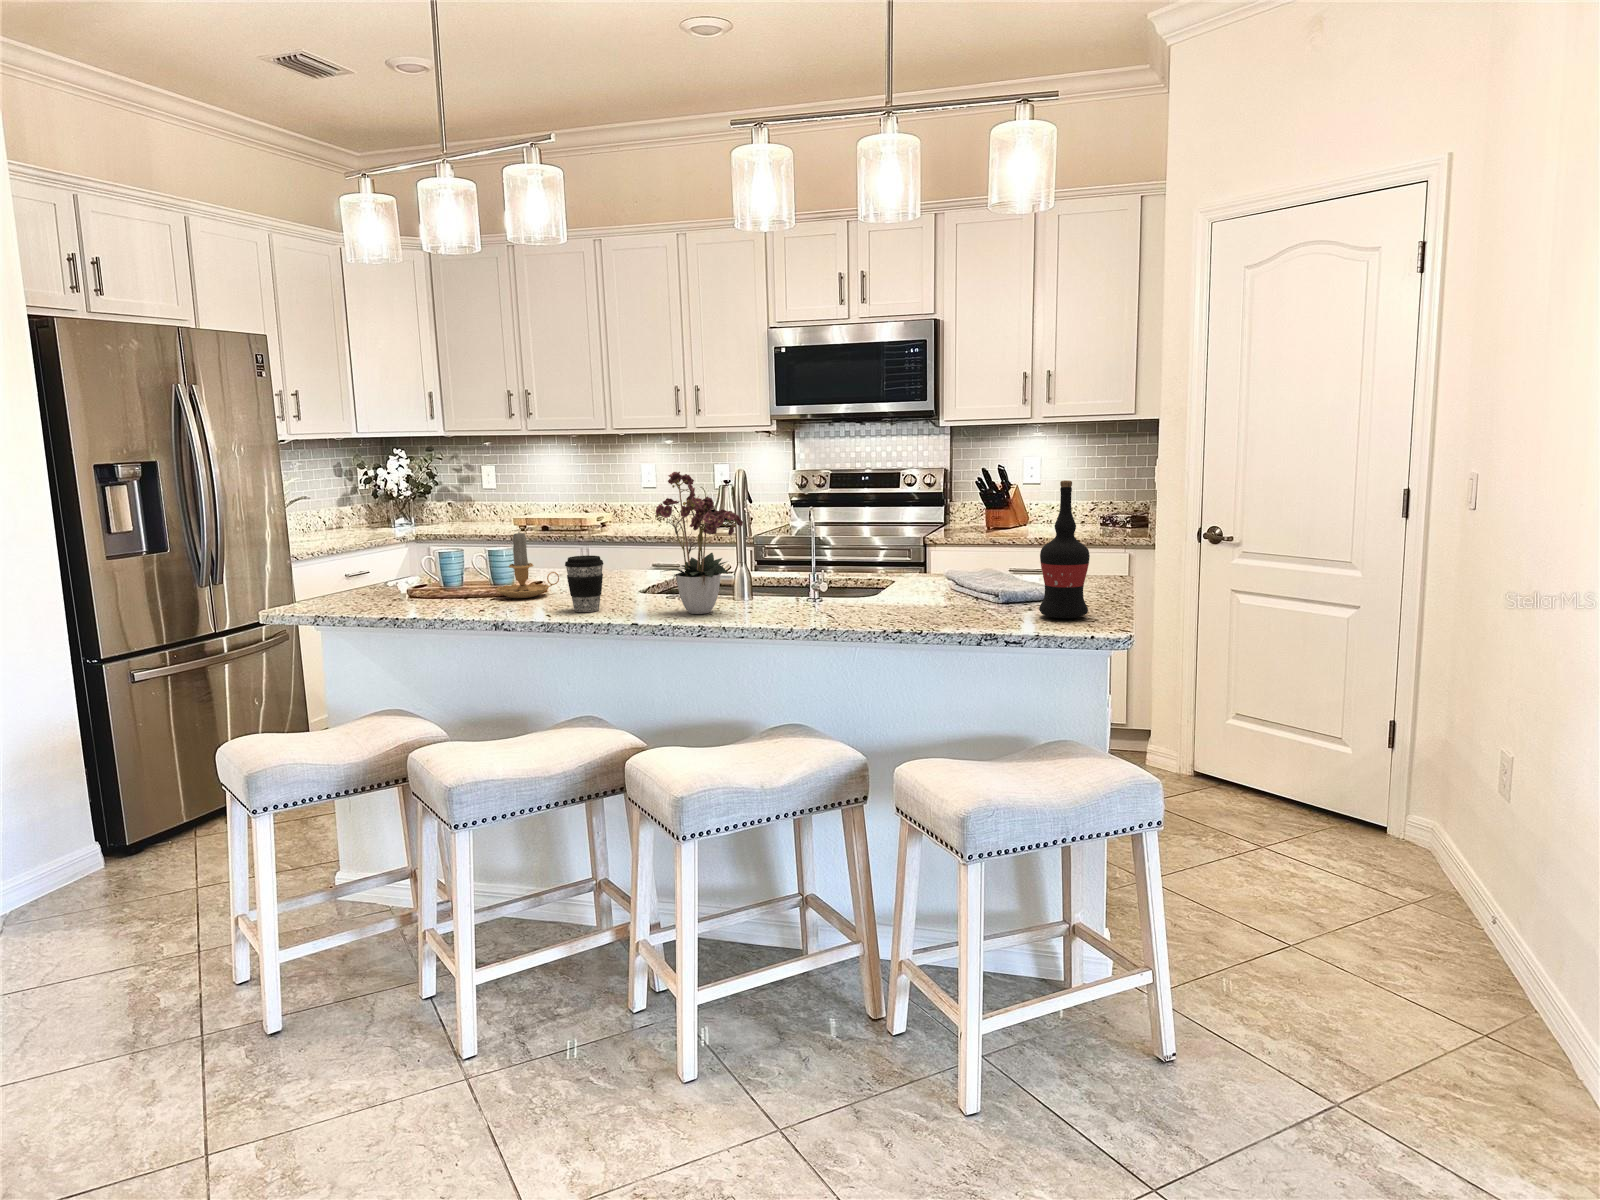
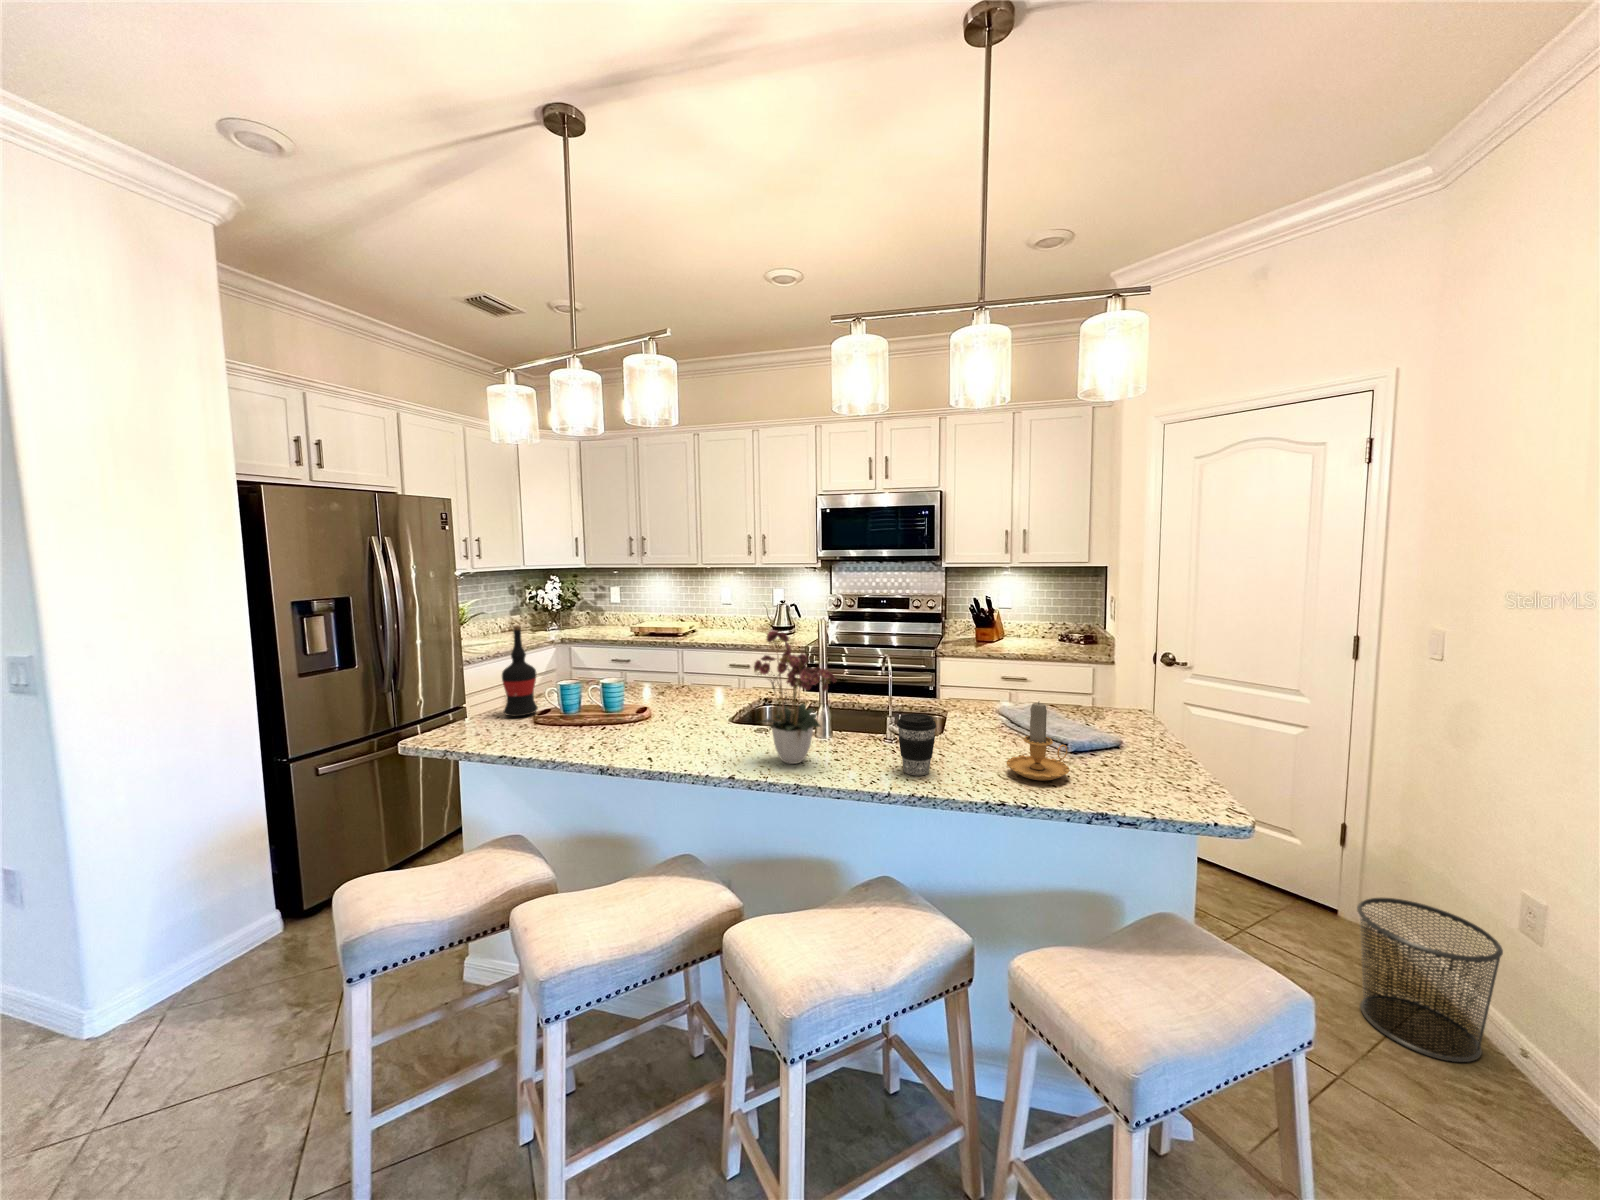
wine bottle: present [1039,480,1090,618] -> present [502,625,538,717]
candle: present [496,532,559,598] -> present [1007,702,1070,781]
coffee cup: present [565,555,603,612] -> present [897,714,936,775]
waste bin: none [1346,782,1477,935] -> present [1357,898,1503,1062]

